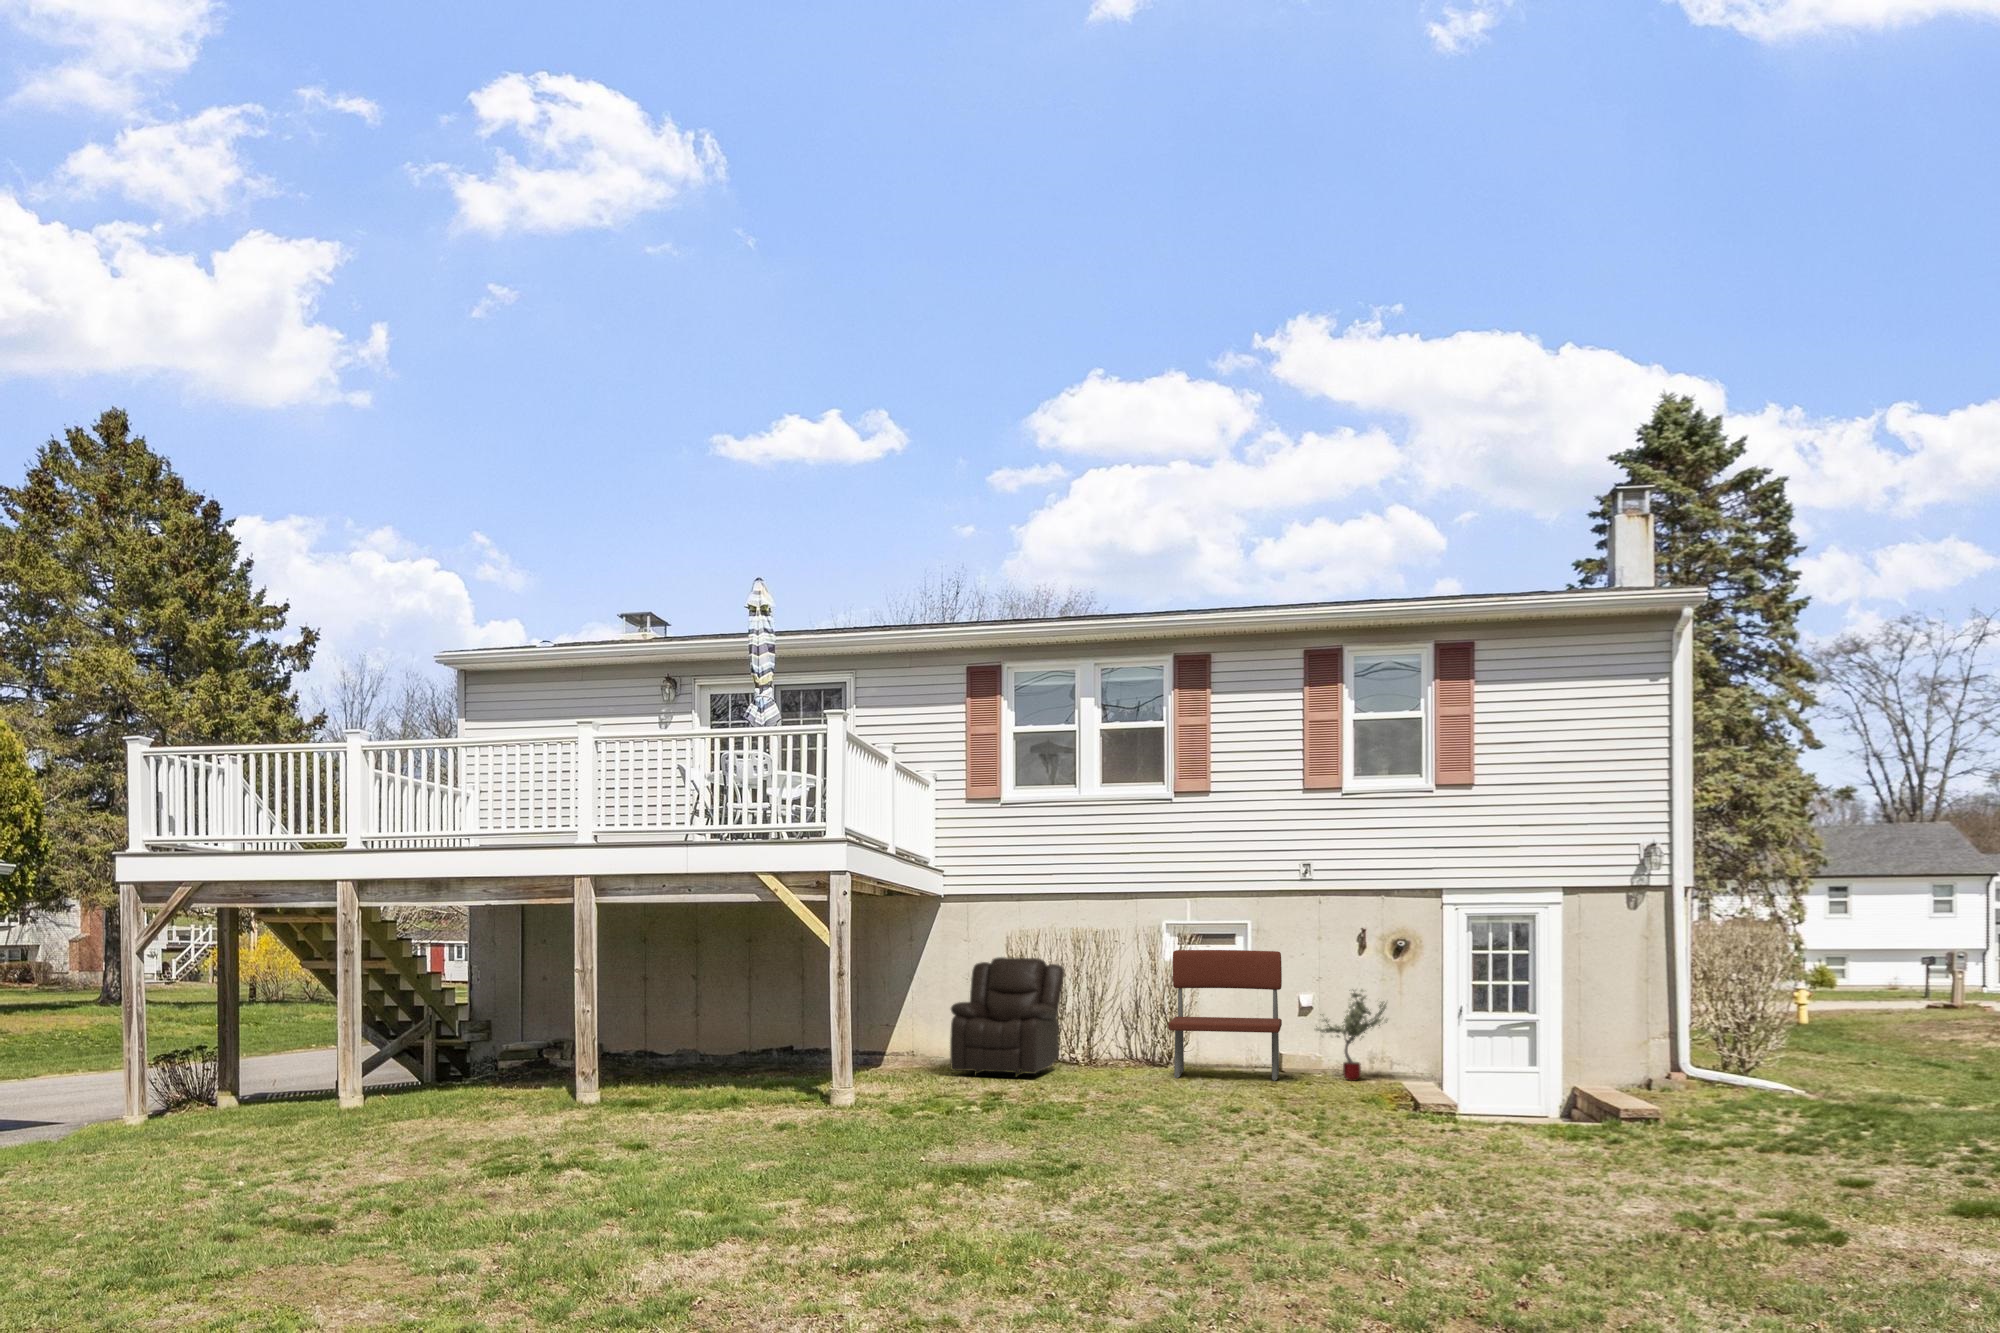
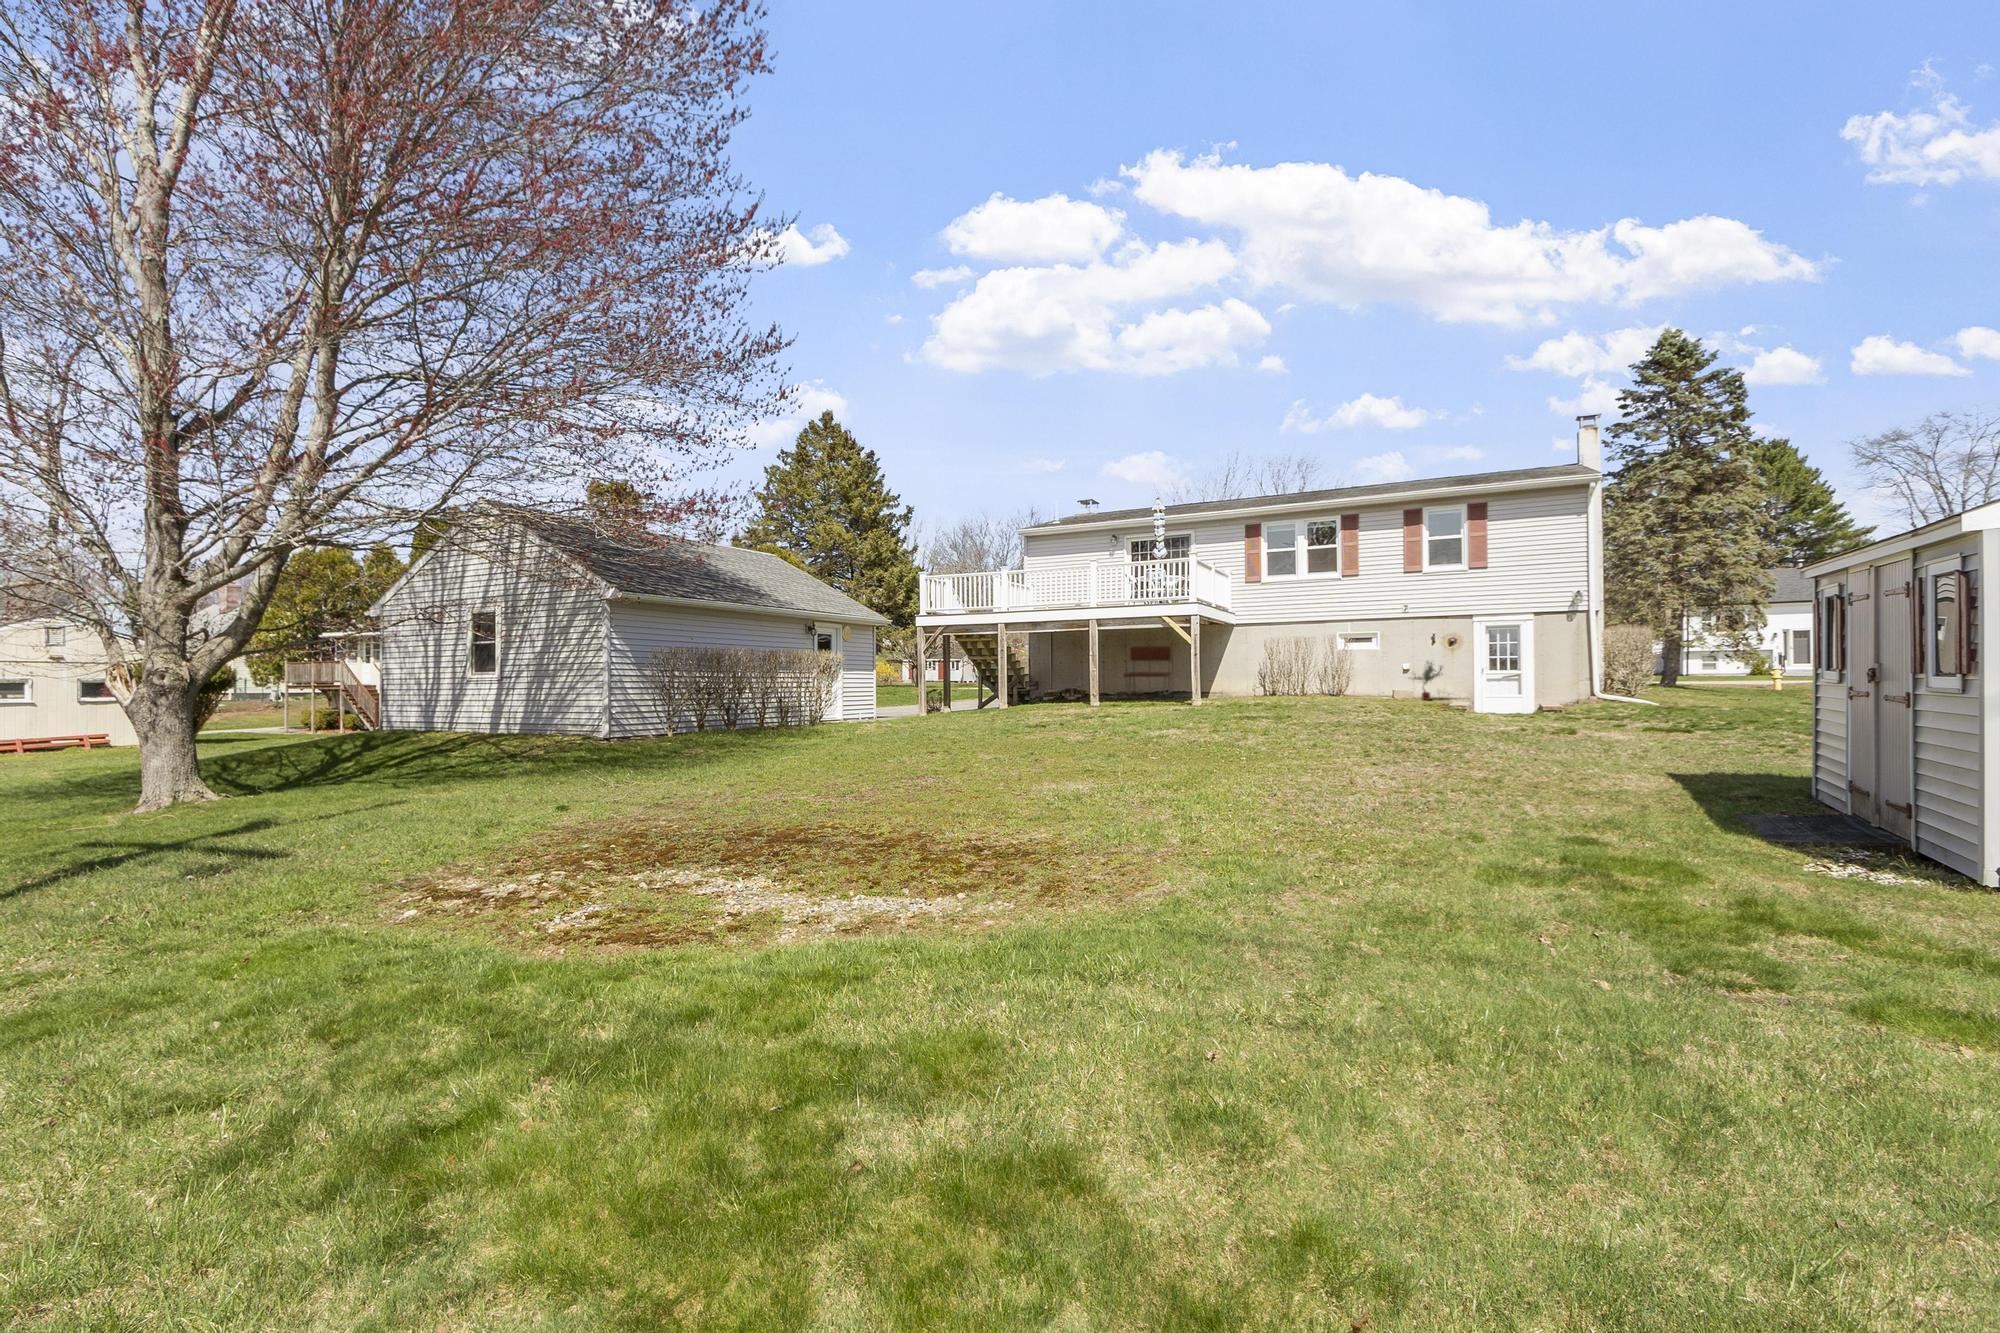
bench: present [1168,950,1282,1081] -> present [1124,646,1171,695]
chair: present [950,957,1064,1078] -> none [1243,650,1294,700]

